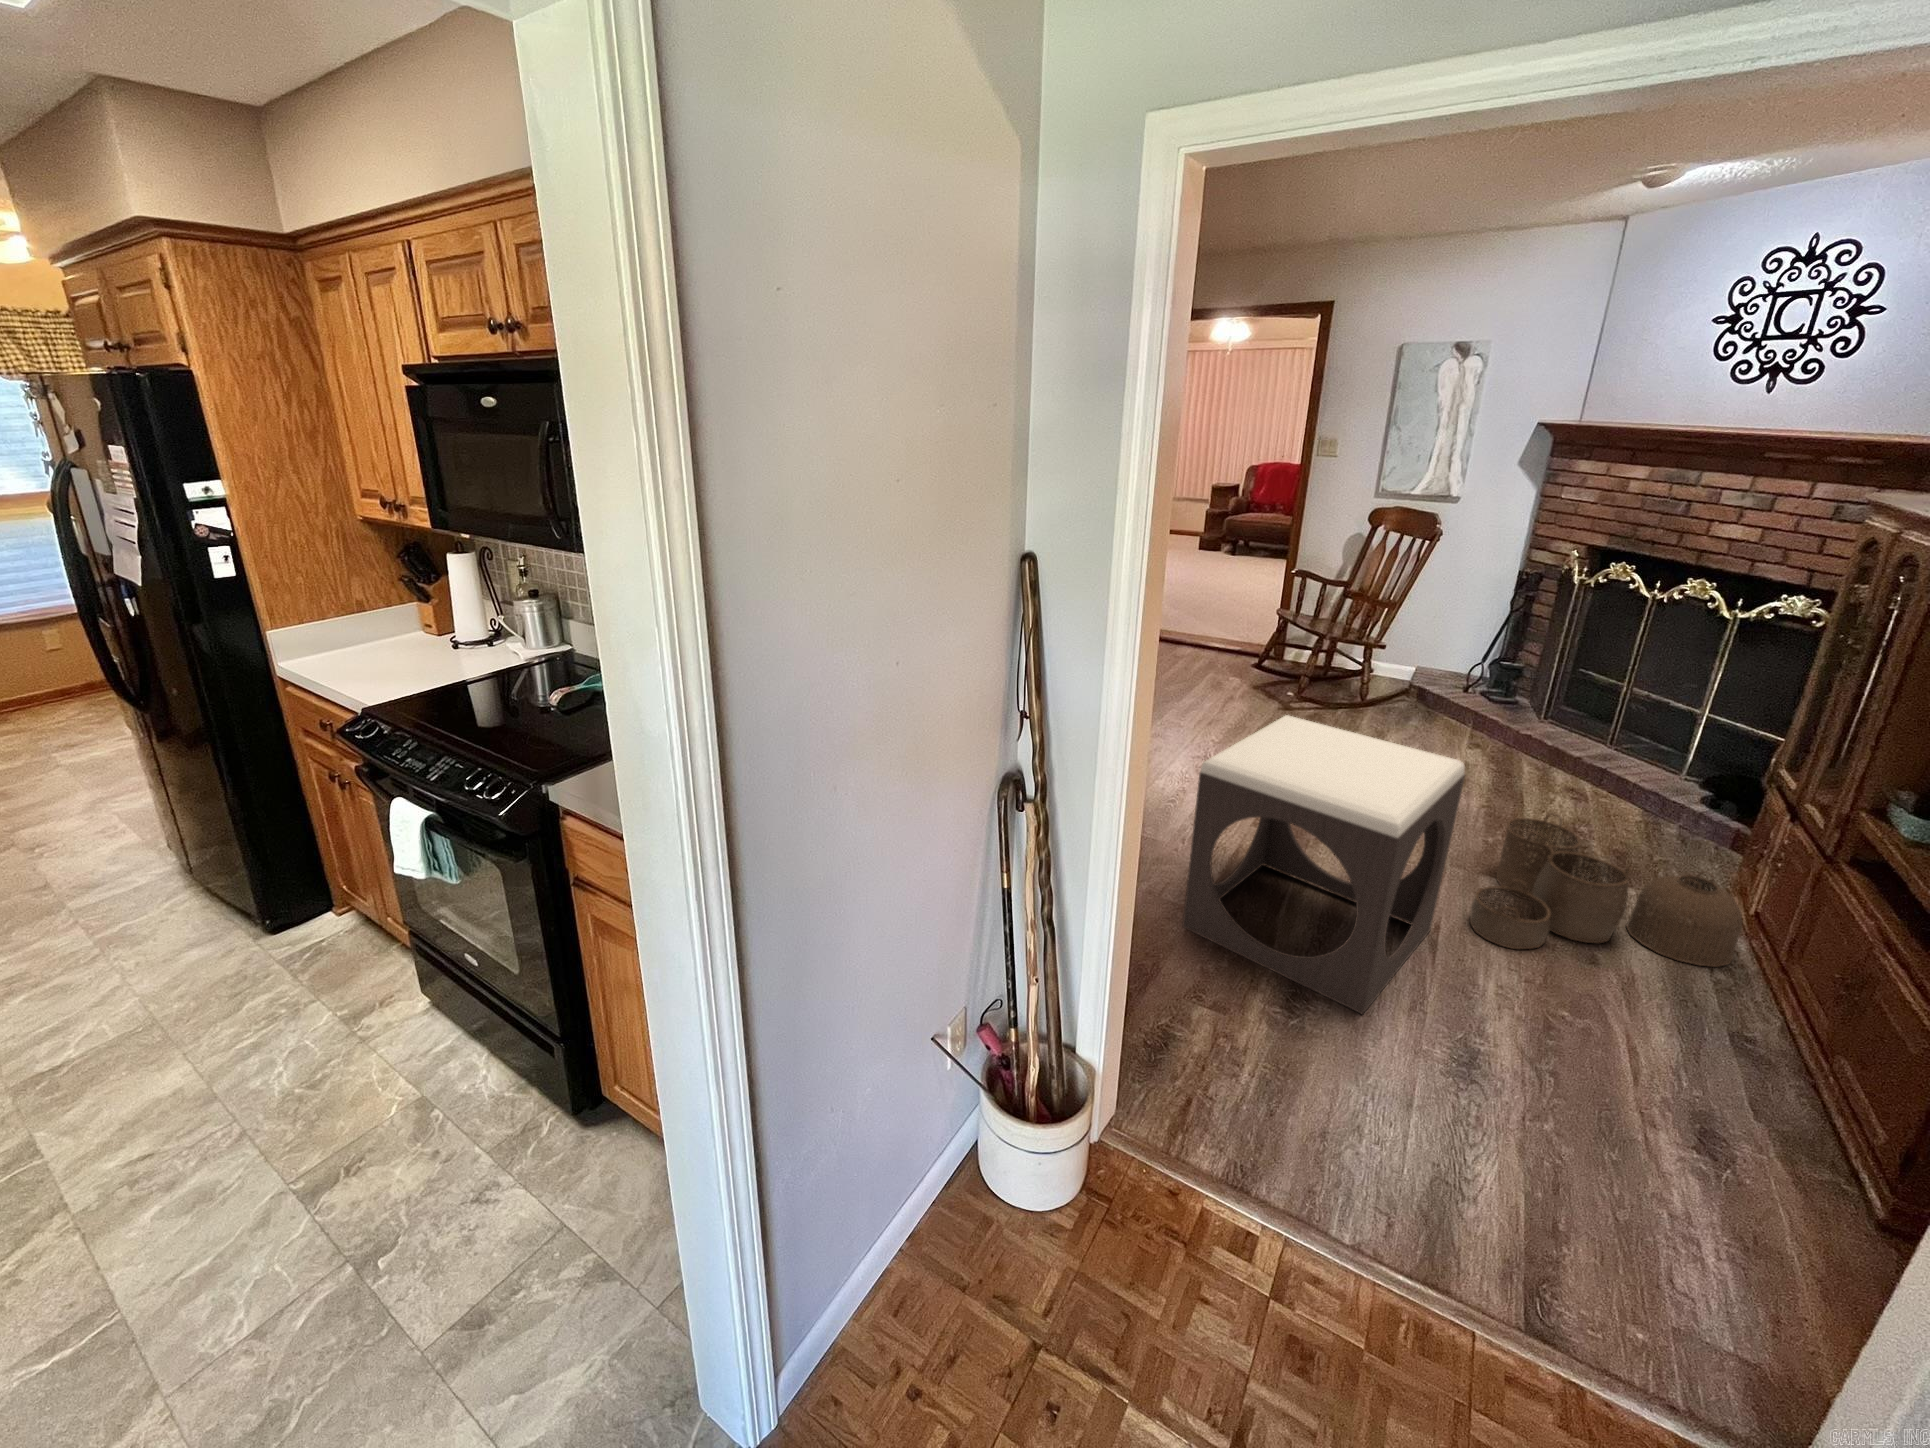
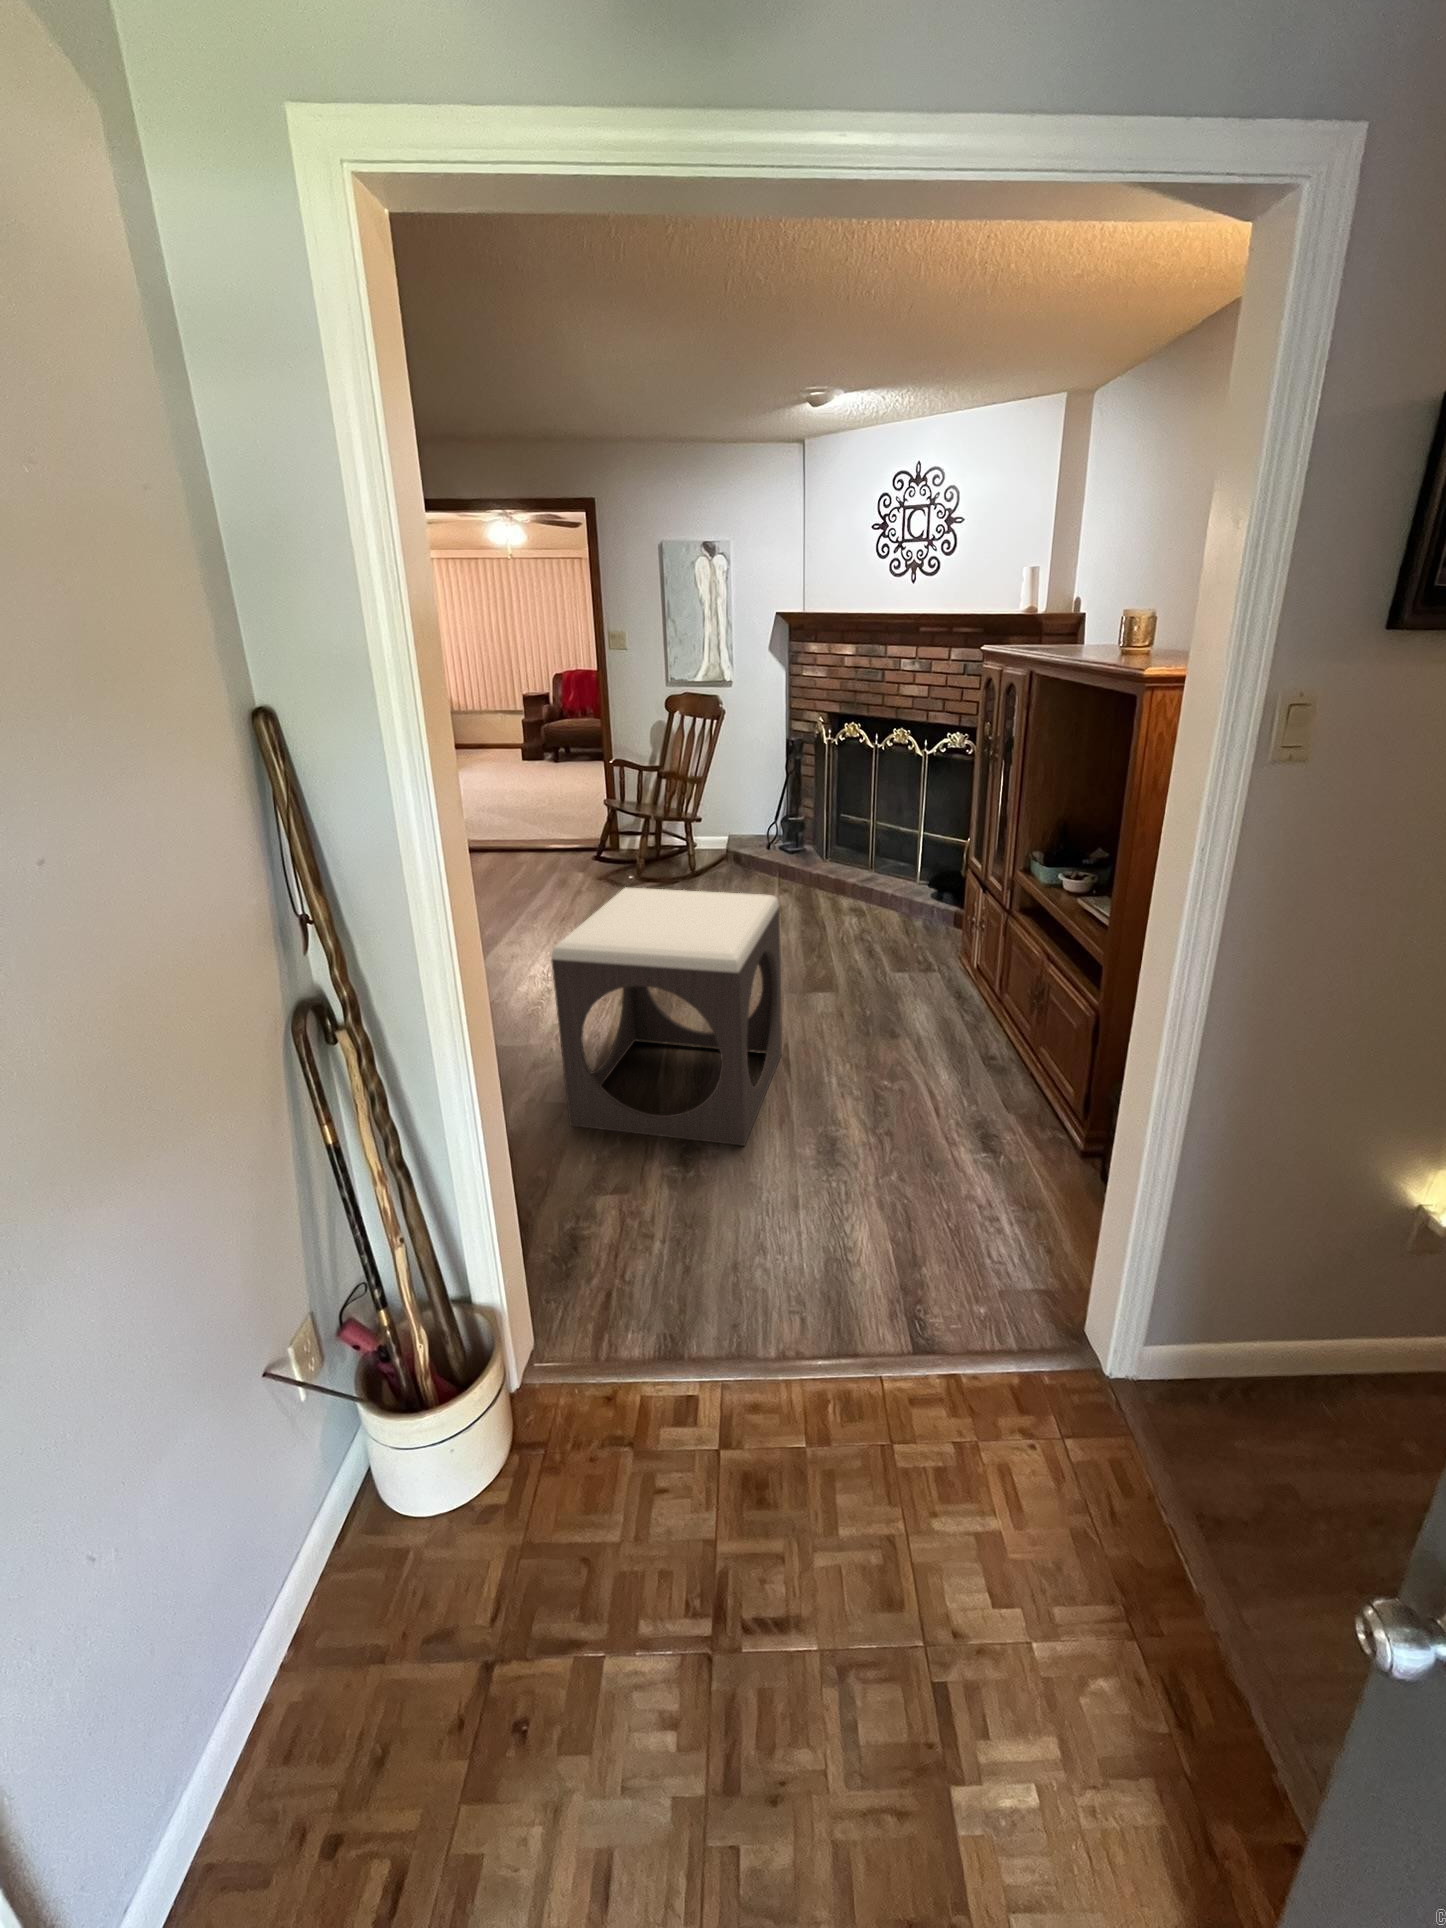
woven basket: present [1470,813,1742,967] -> none [808,928,975,1048]

